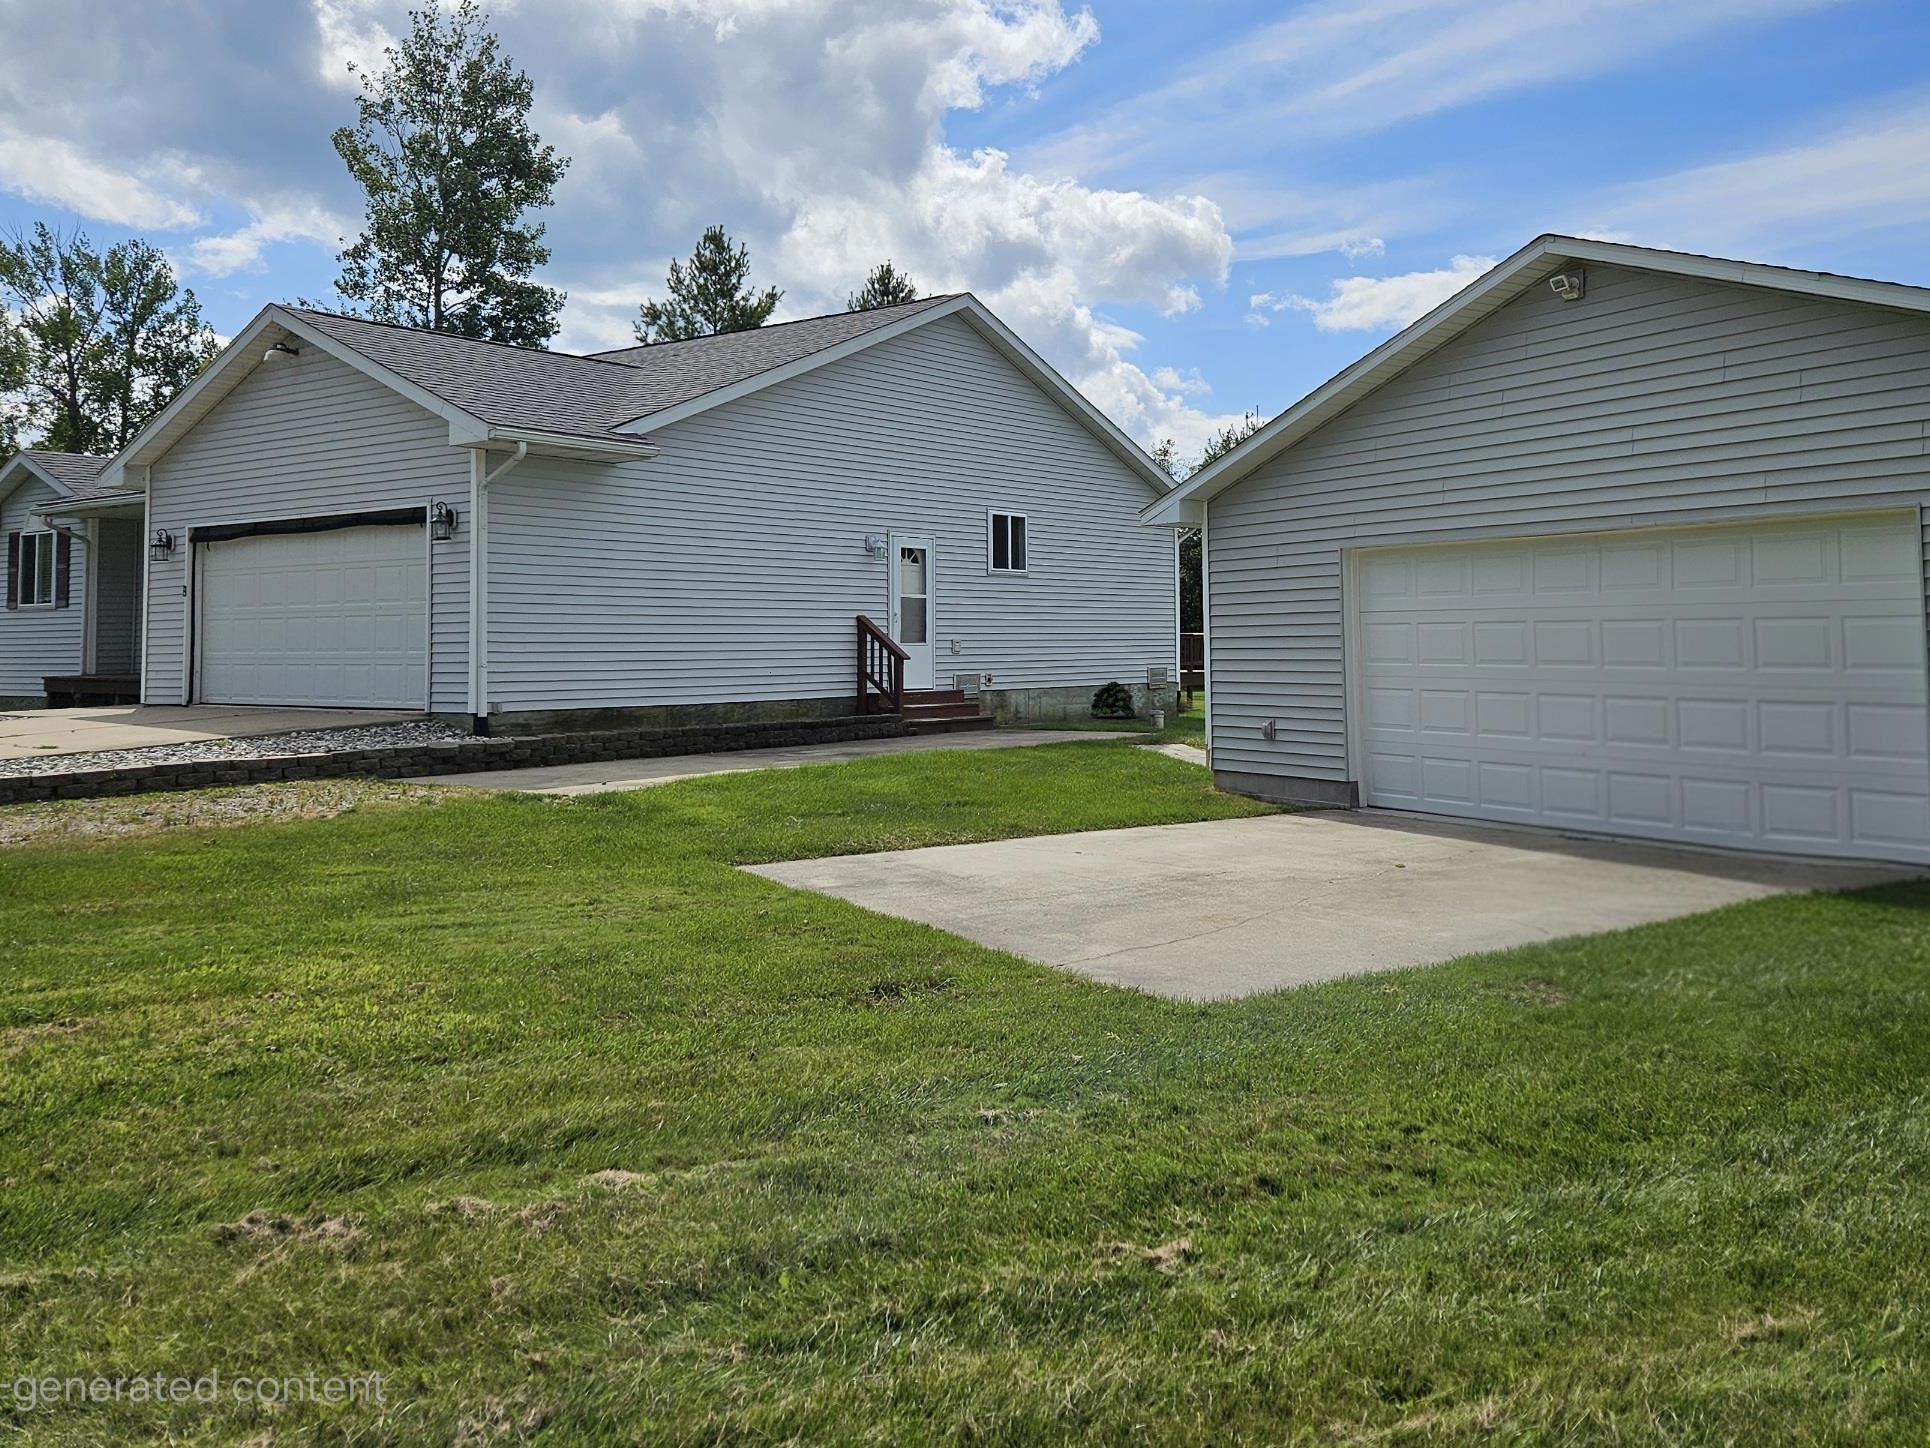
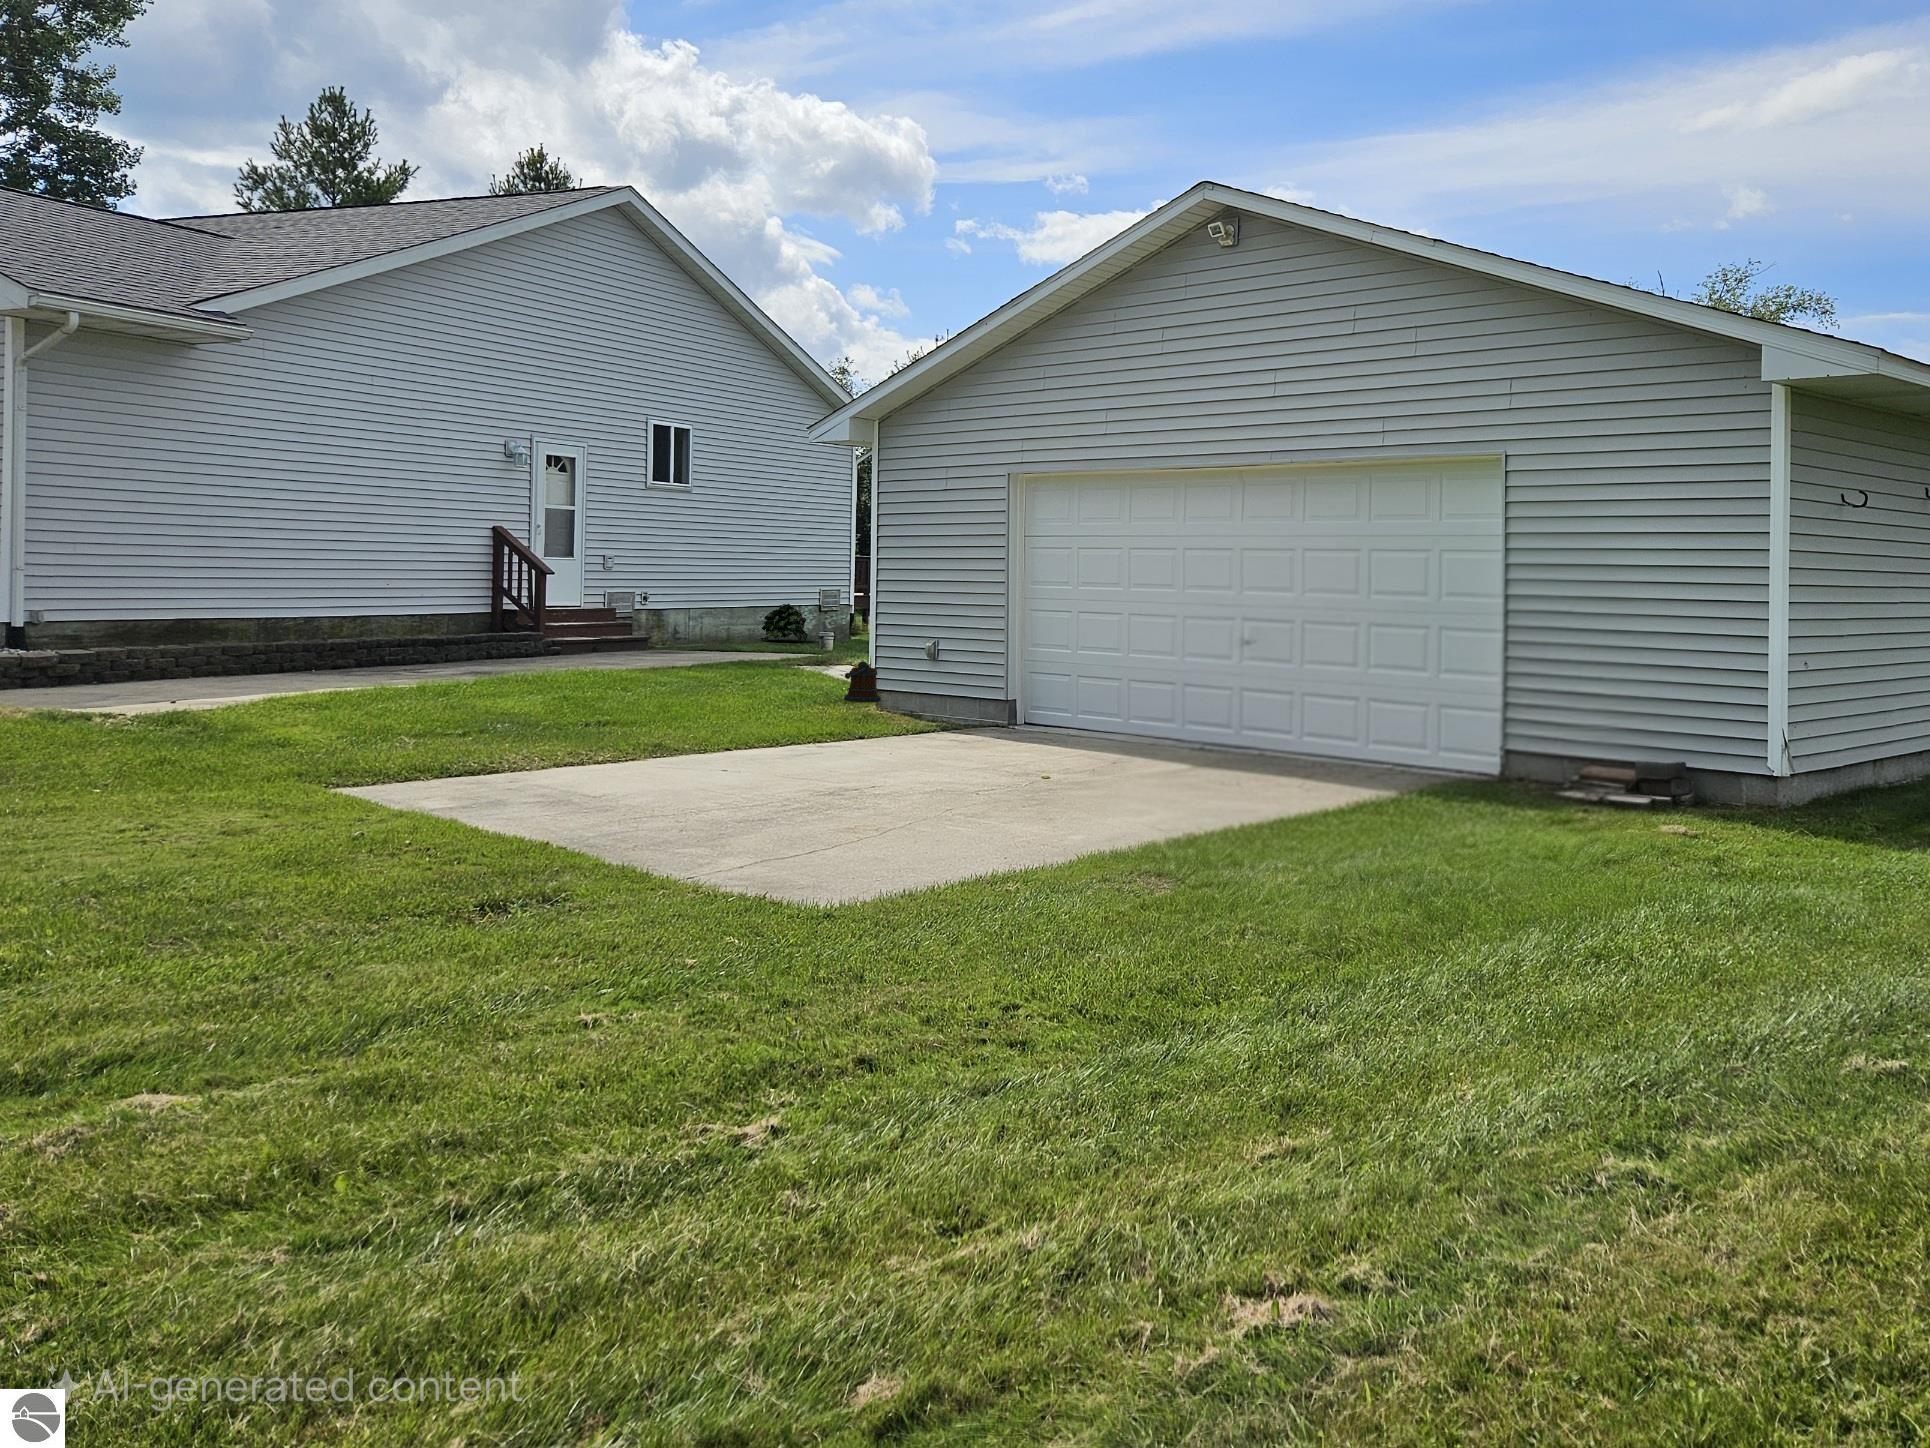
bucket: none [1178,739,1214,779] -> present [844,662,881,702]

